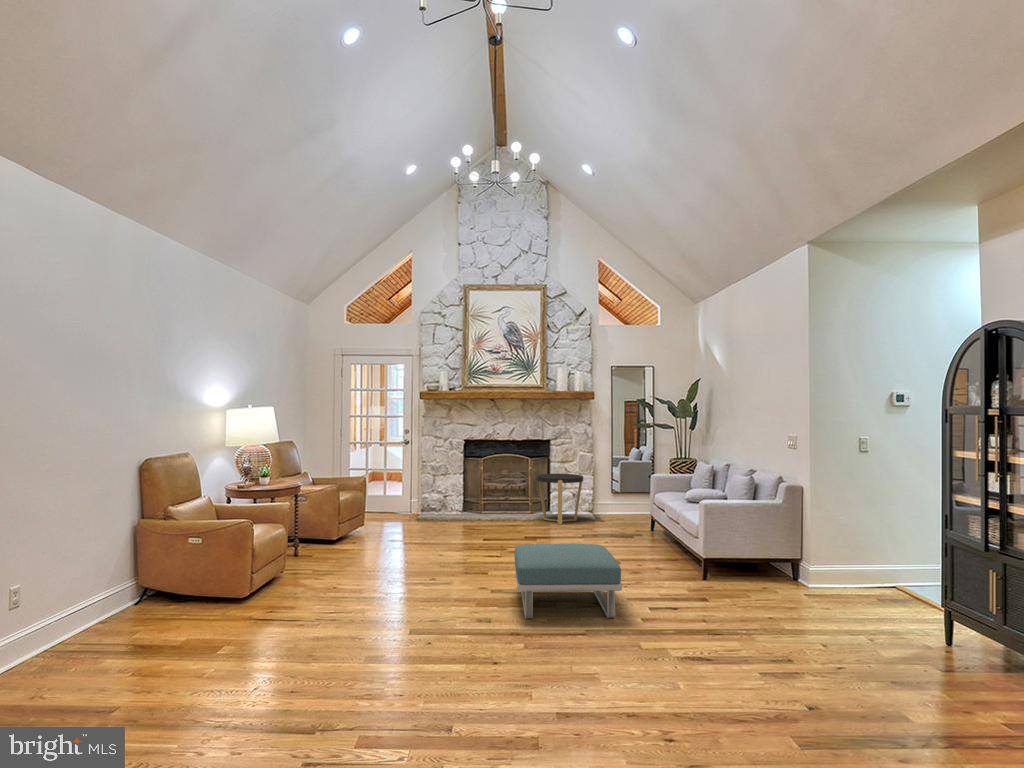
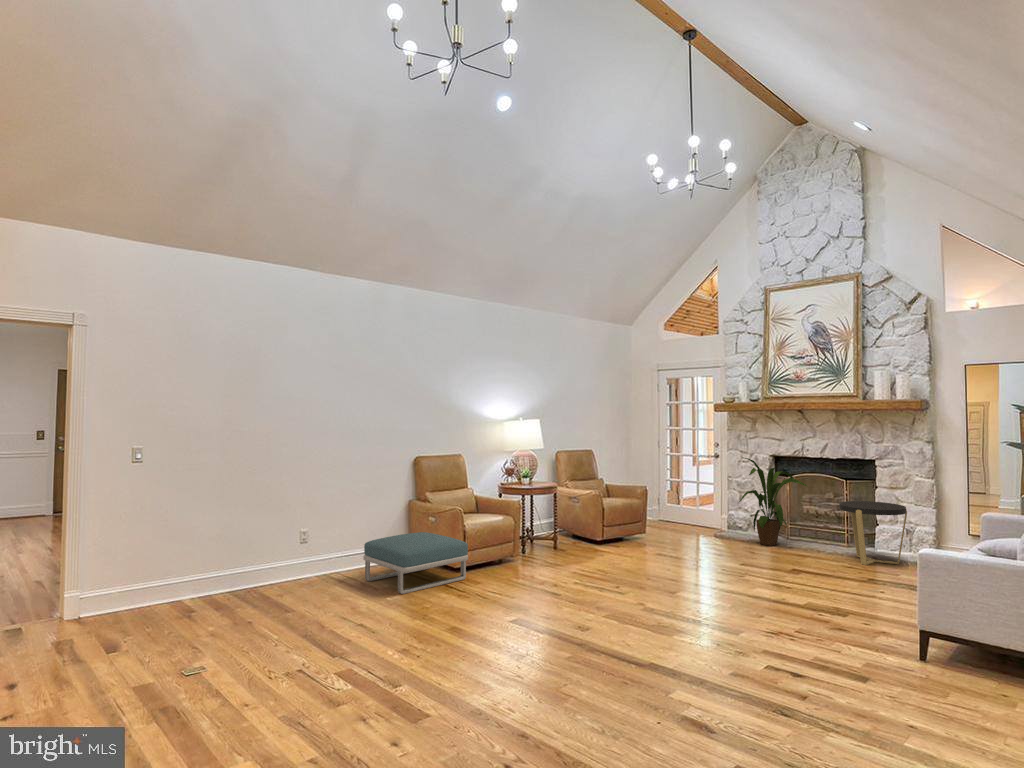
house plant: none [452,442,506,522] -> present [739,458,807,546]
footstool: present [515,543,622,619] -> present [363,532,468,594]

